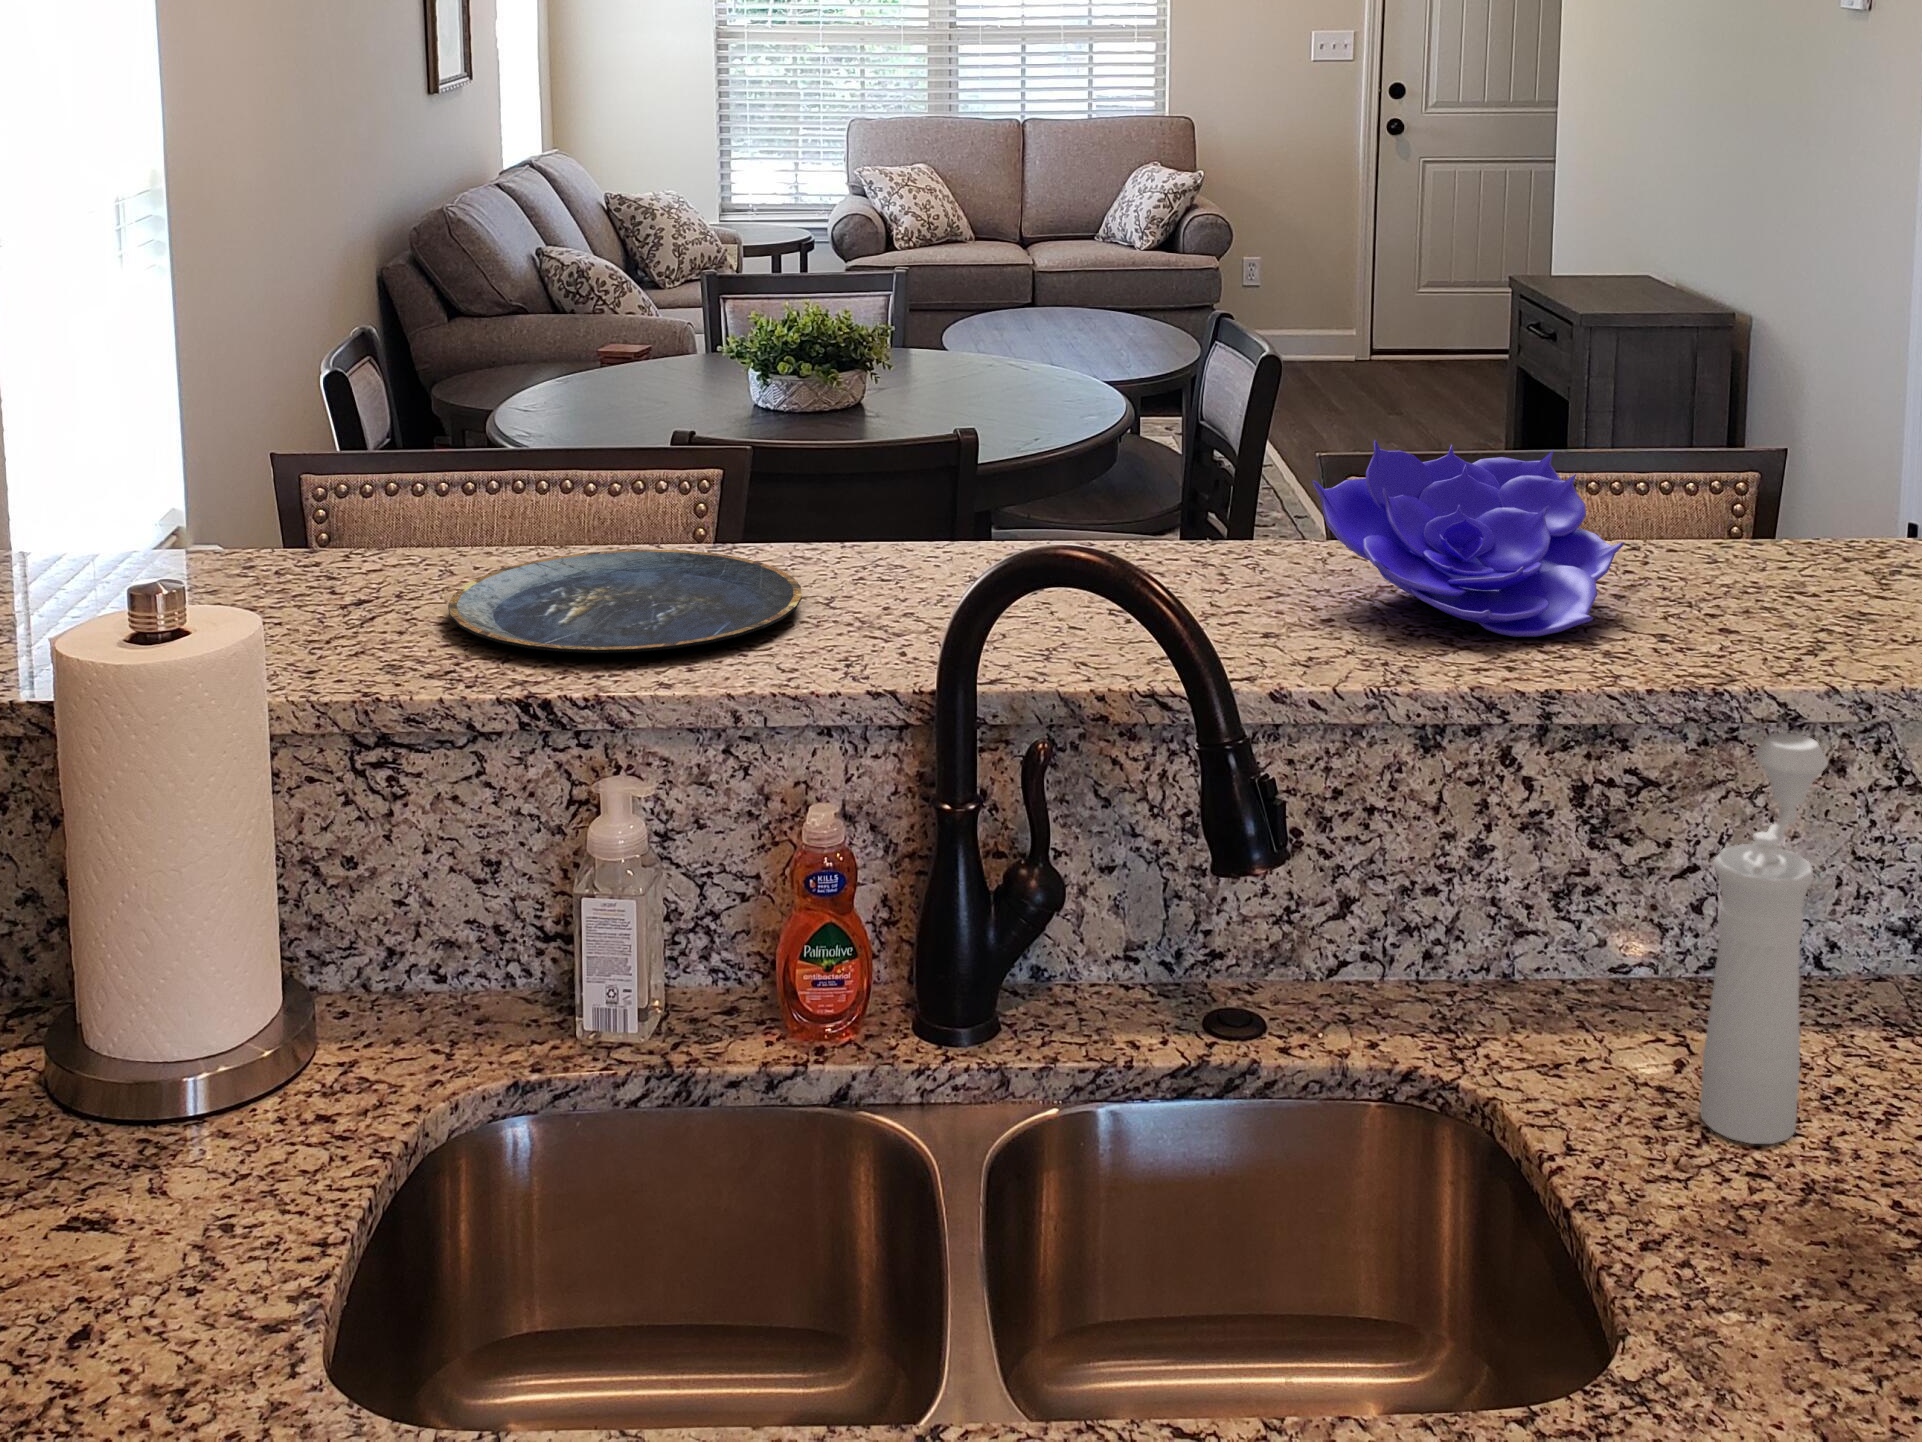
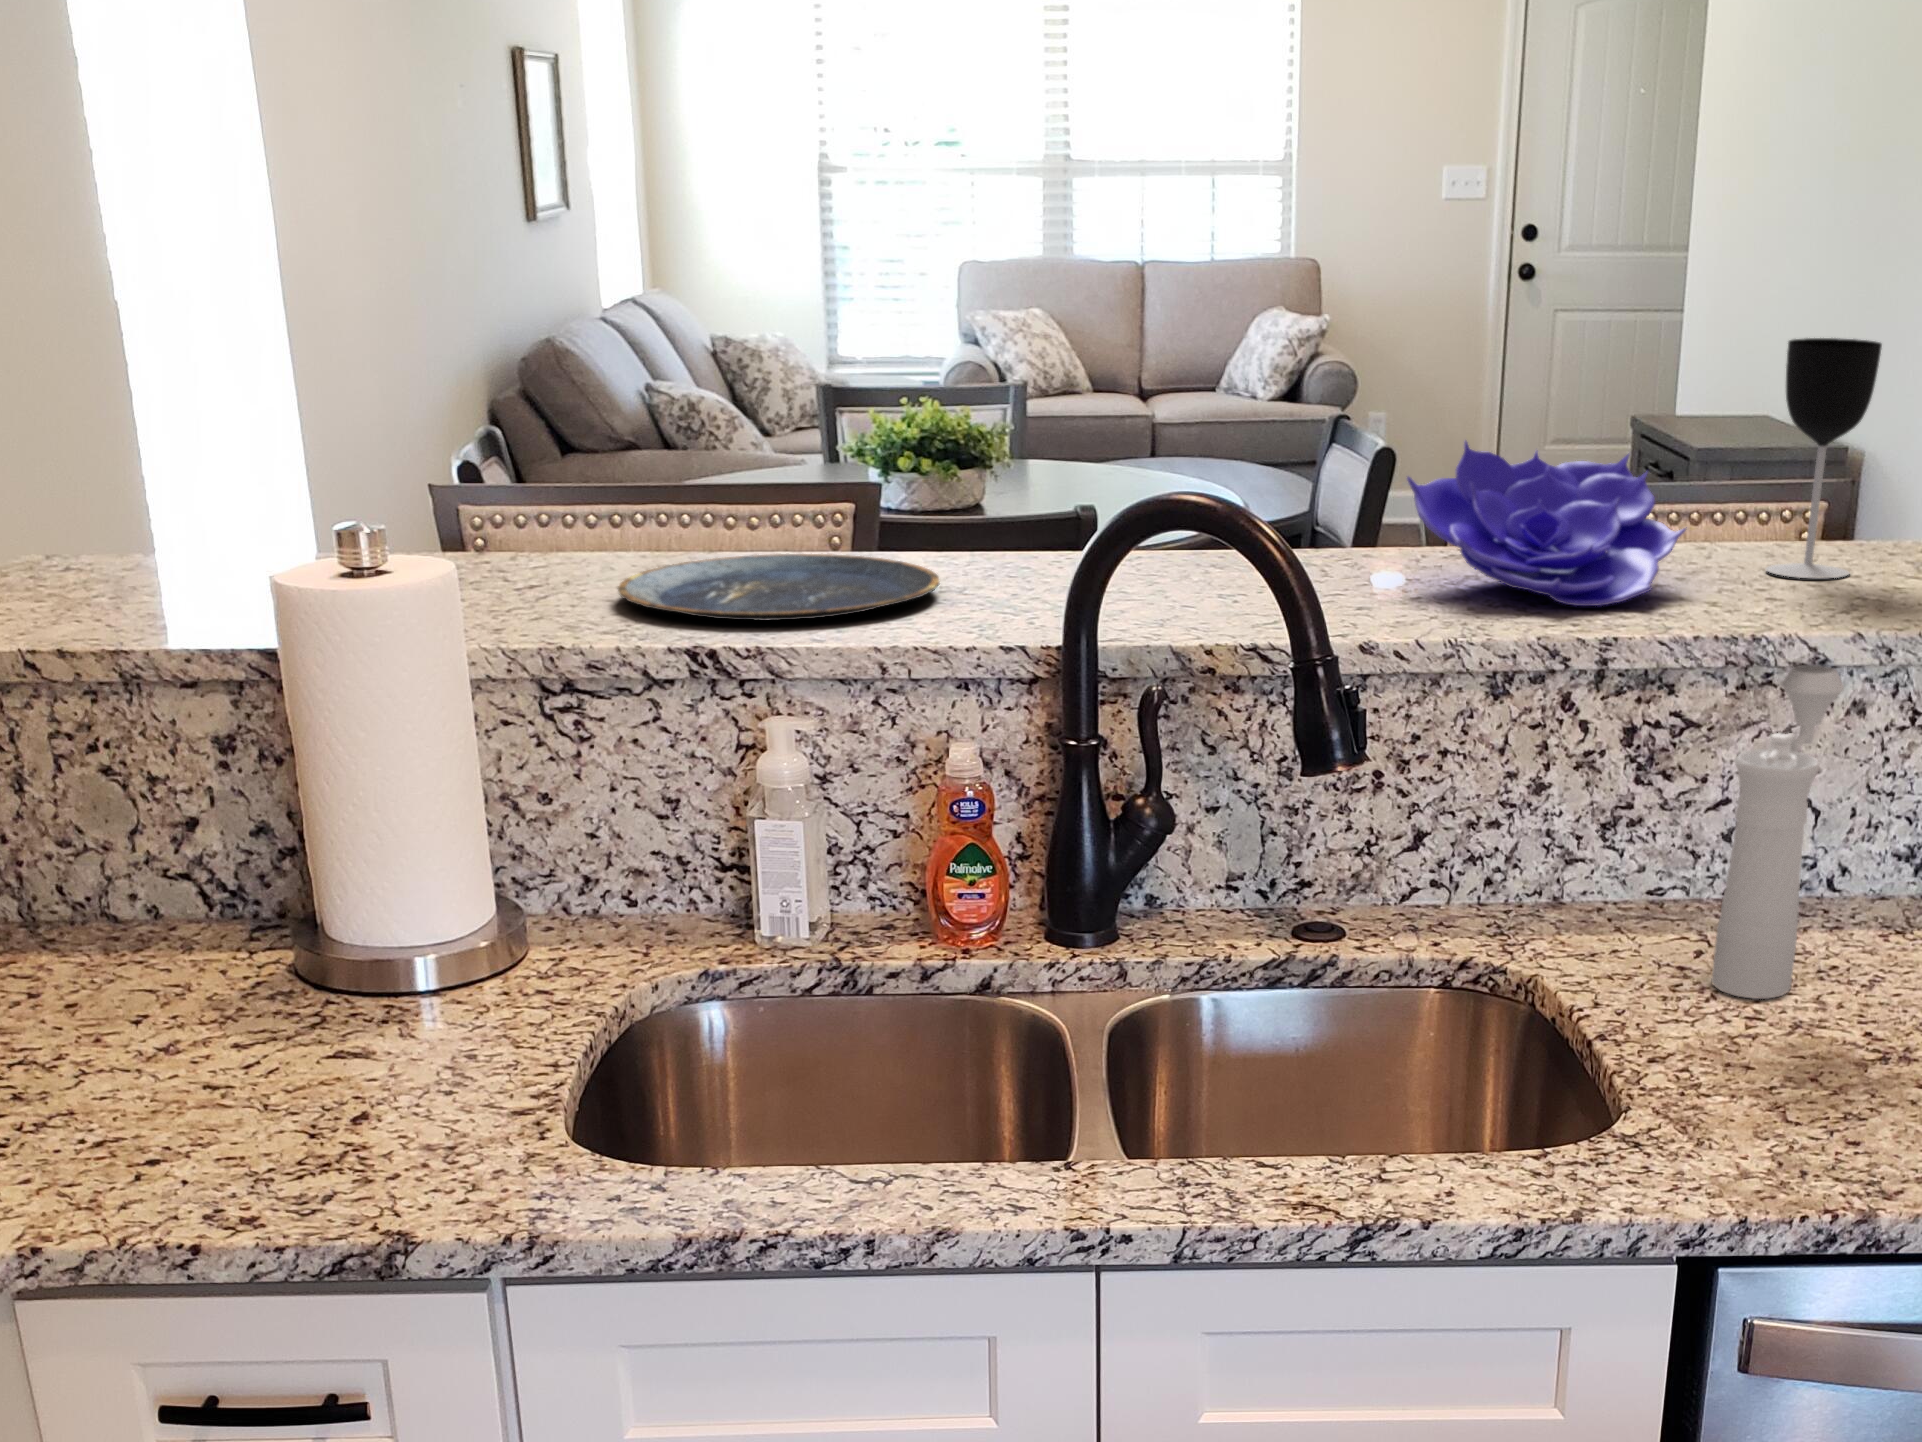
wine glass: none [1710,335,1823,592] -> present [1766,338,1882,579]

